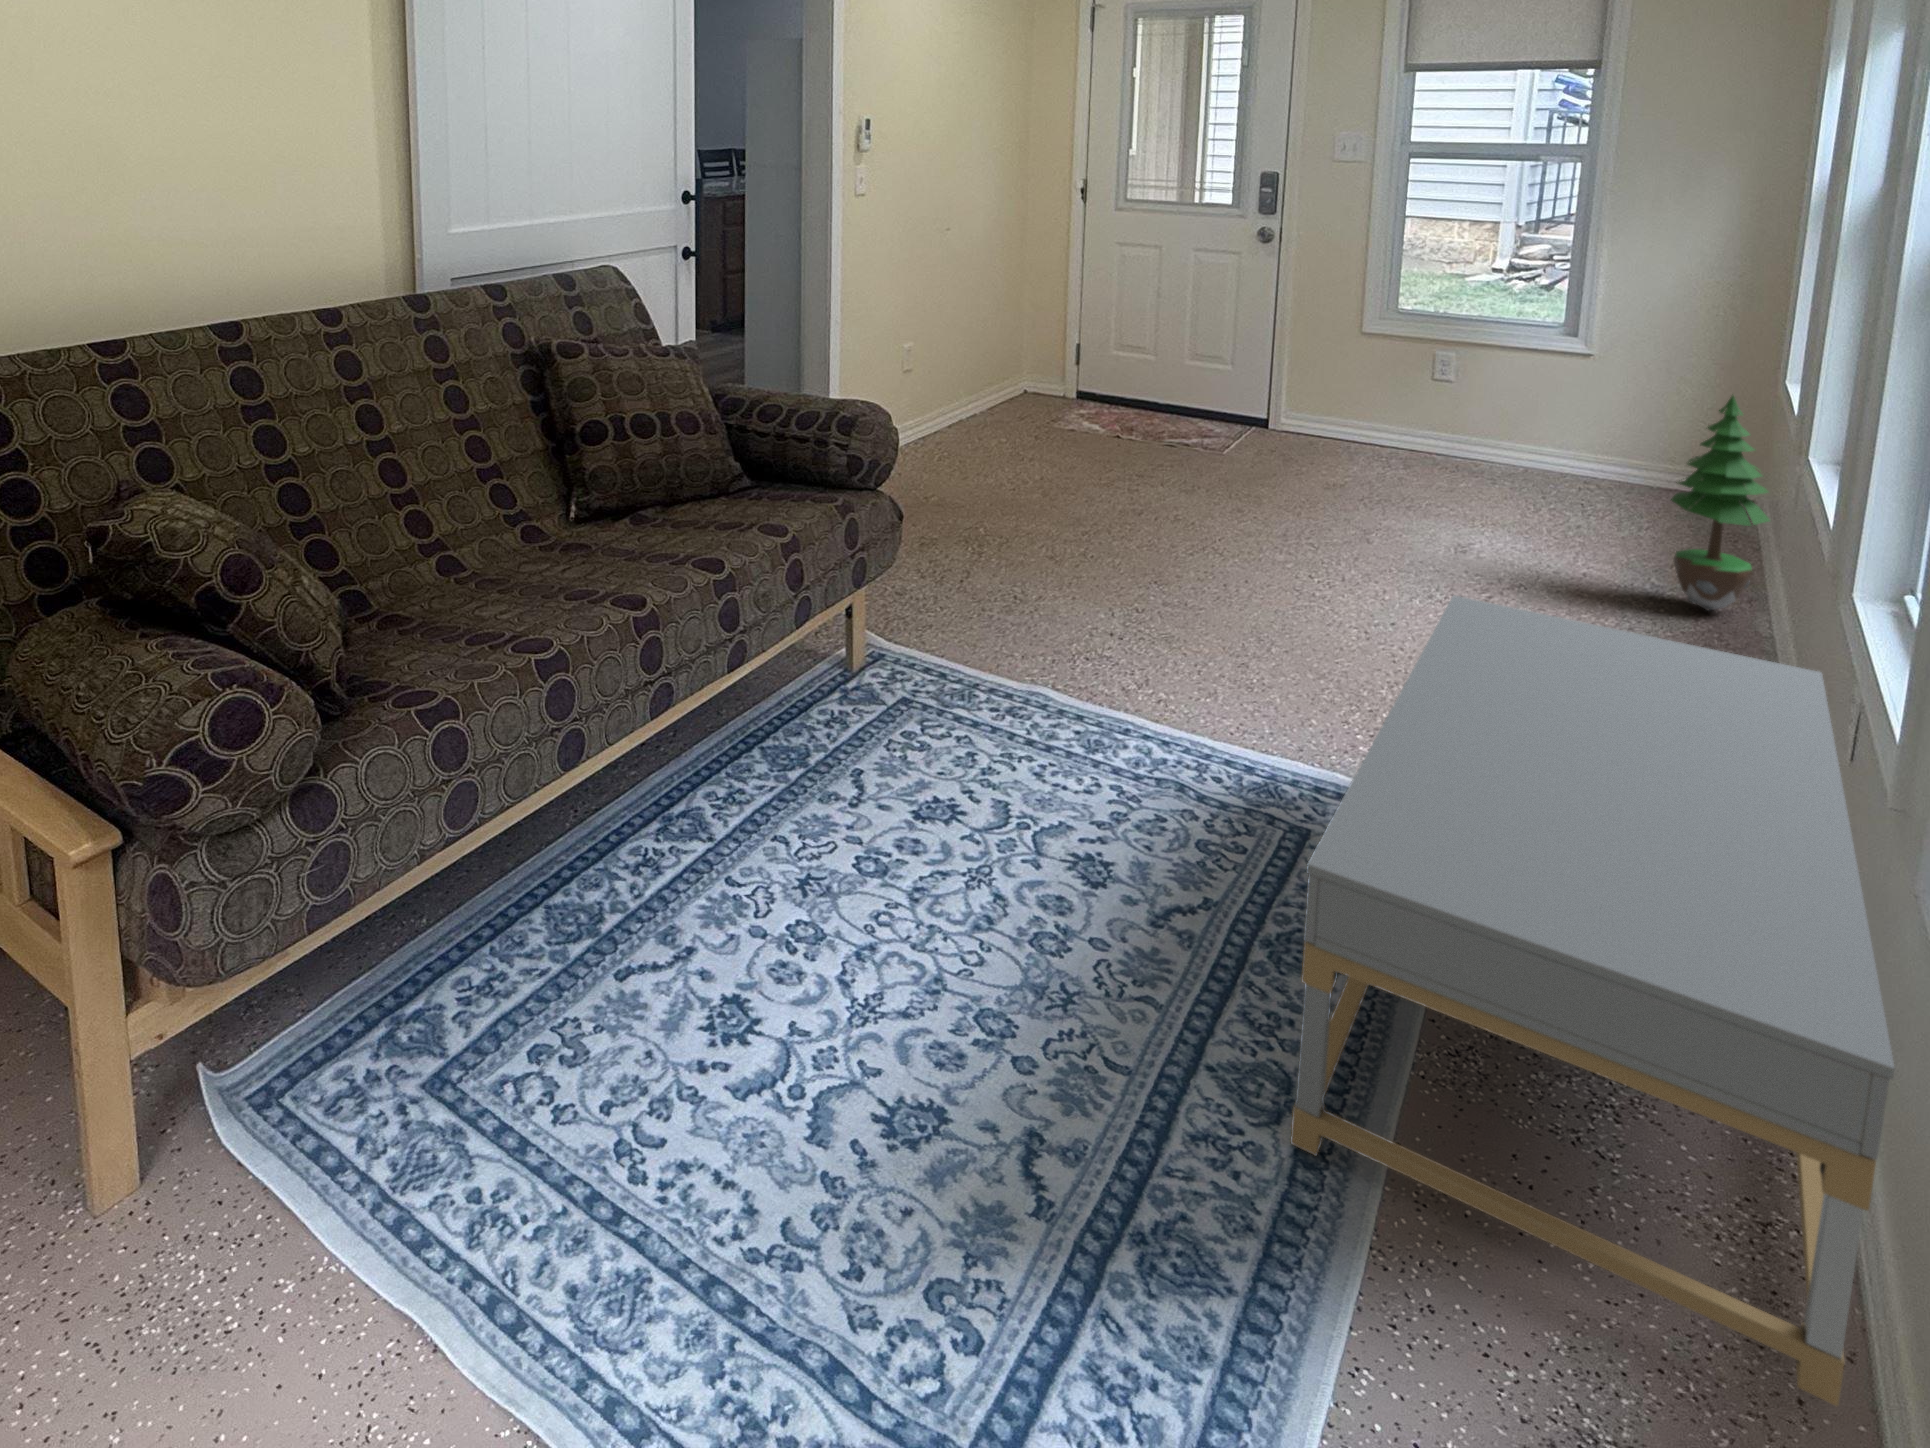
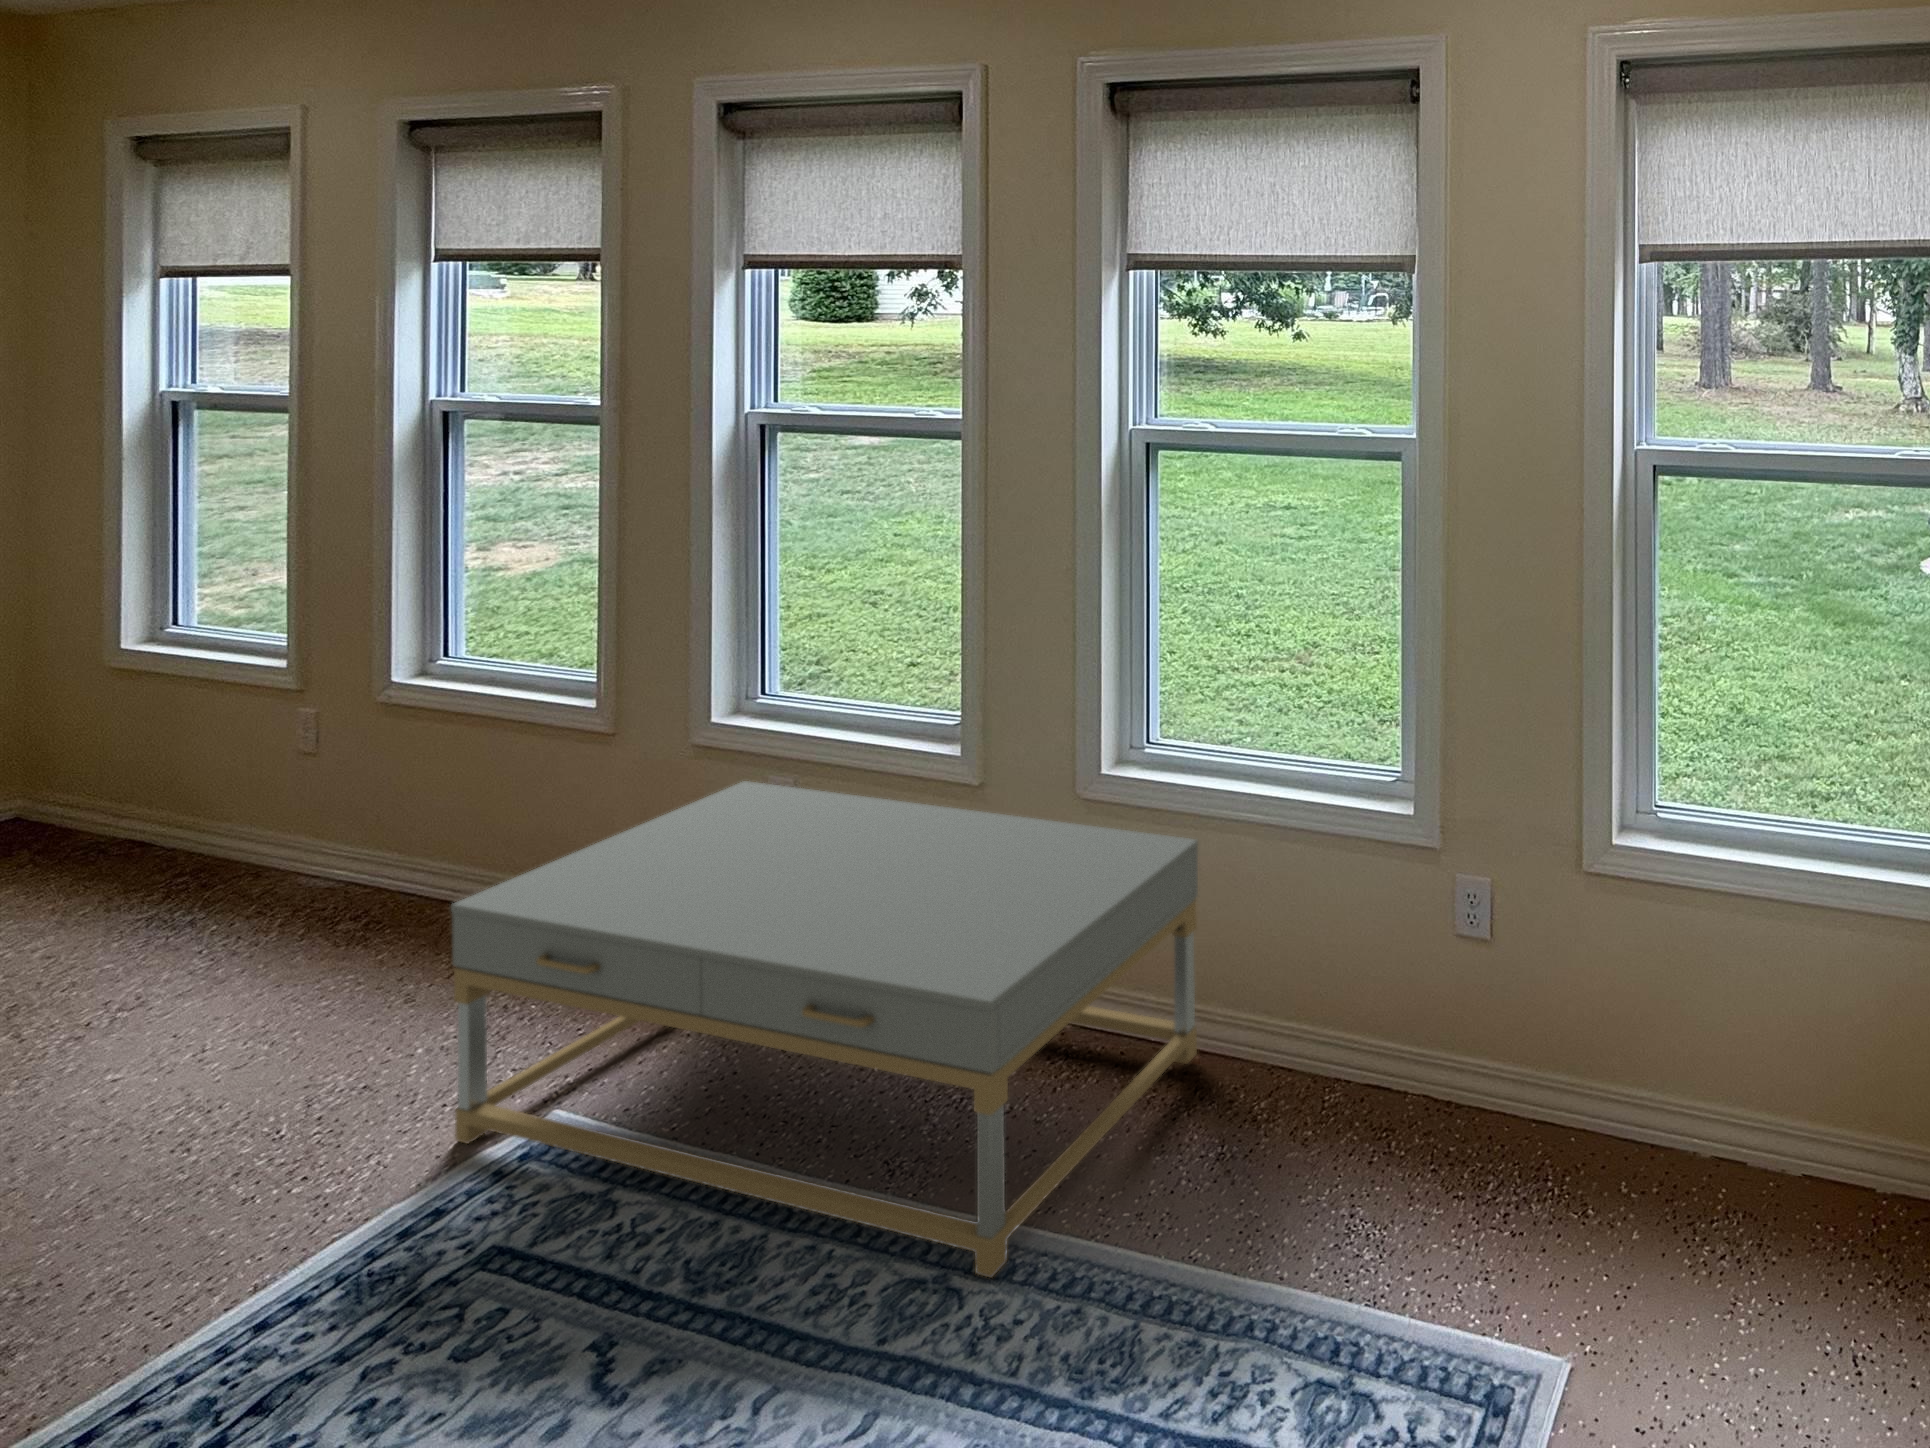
potted tree: present [1671,396,1770,610] -> none [166,654,297,909]

